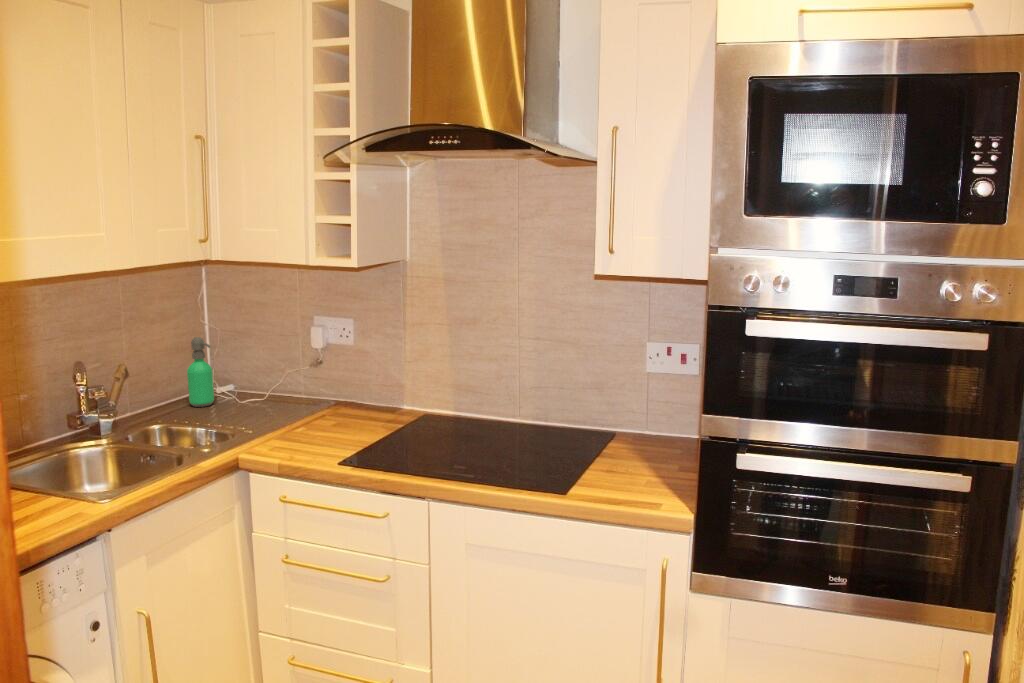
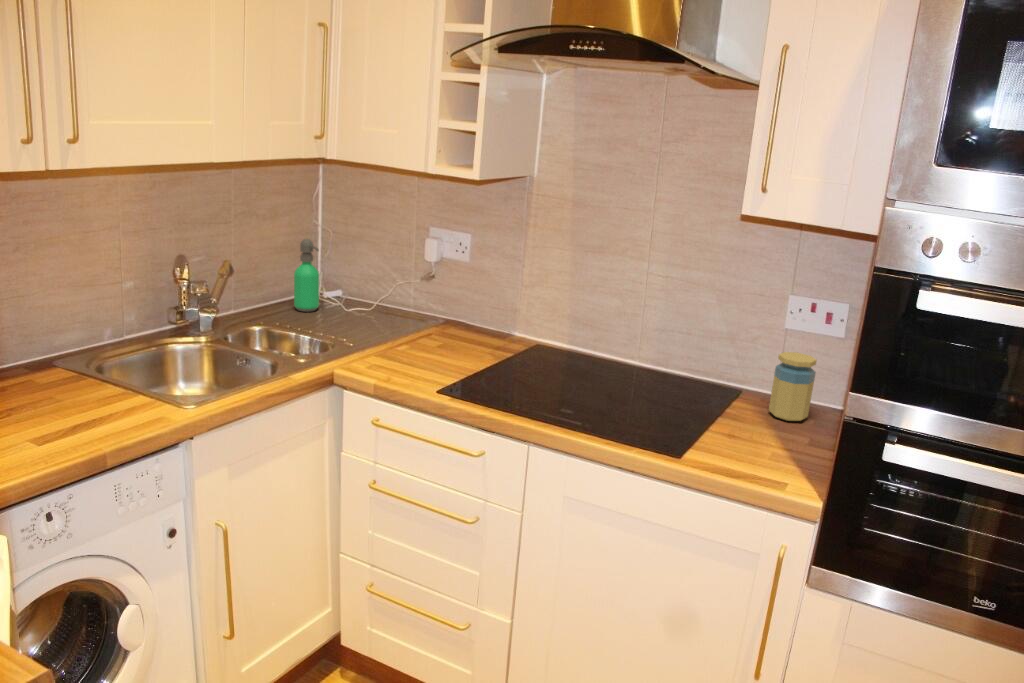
jar: none [641,391,676,452] -> present [769,352,817,421]

